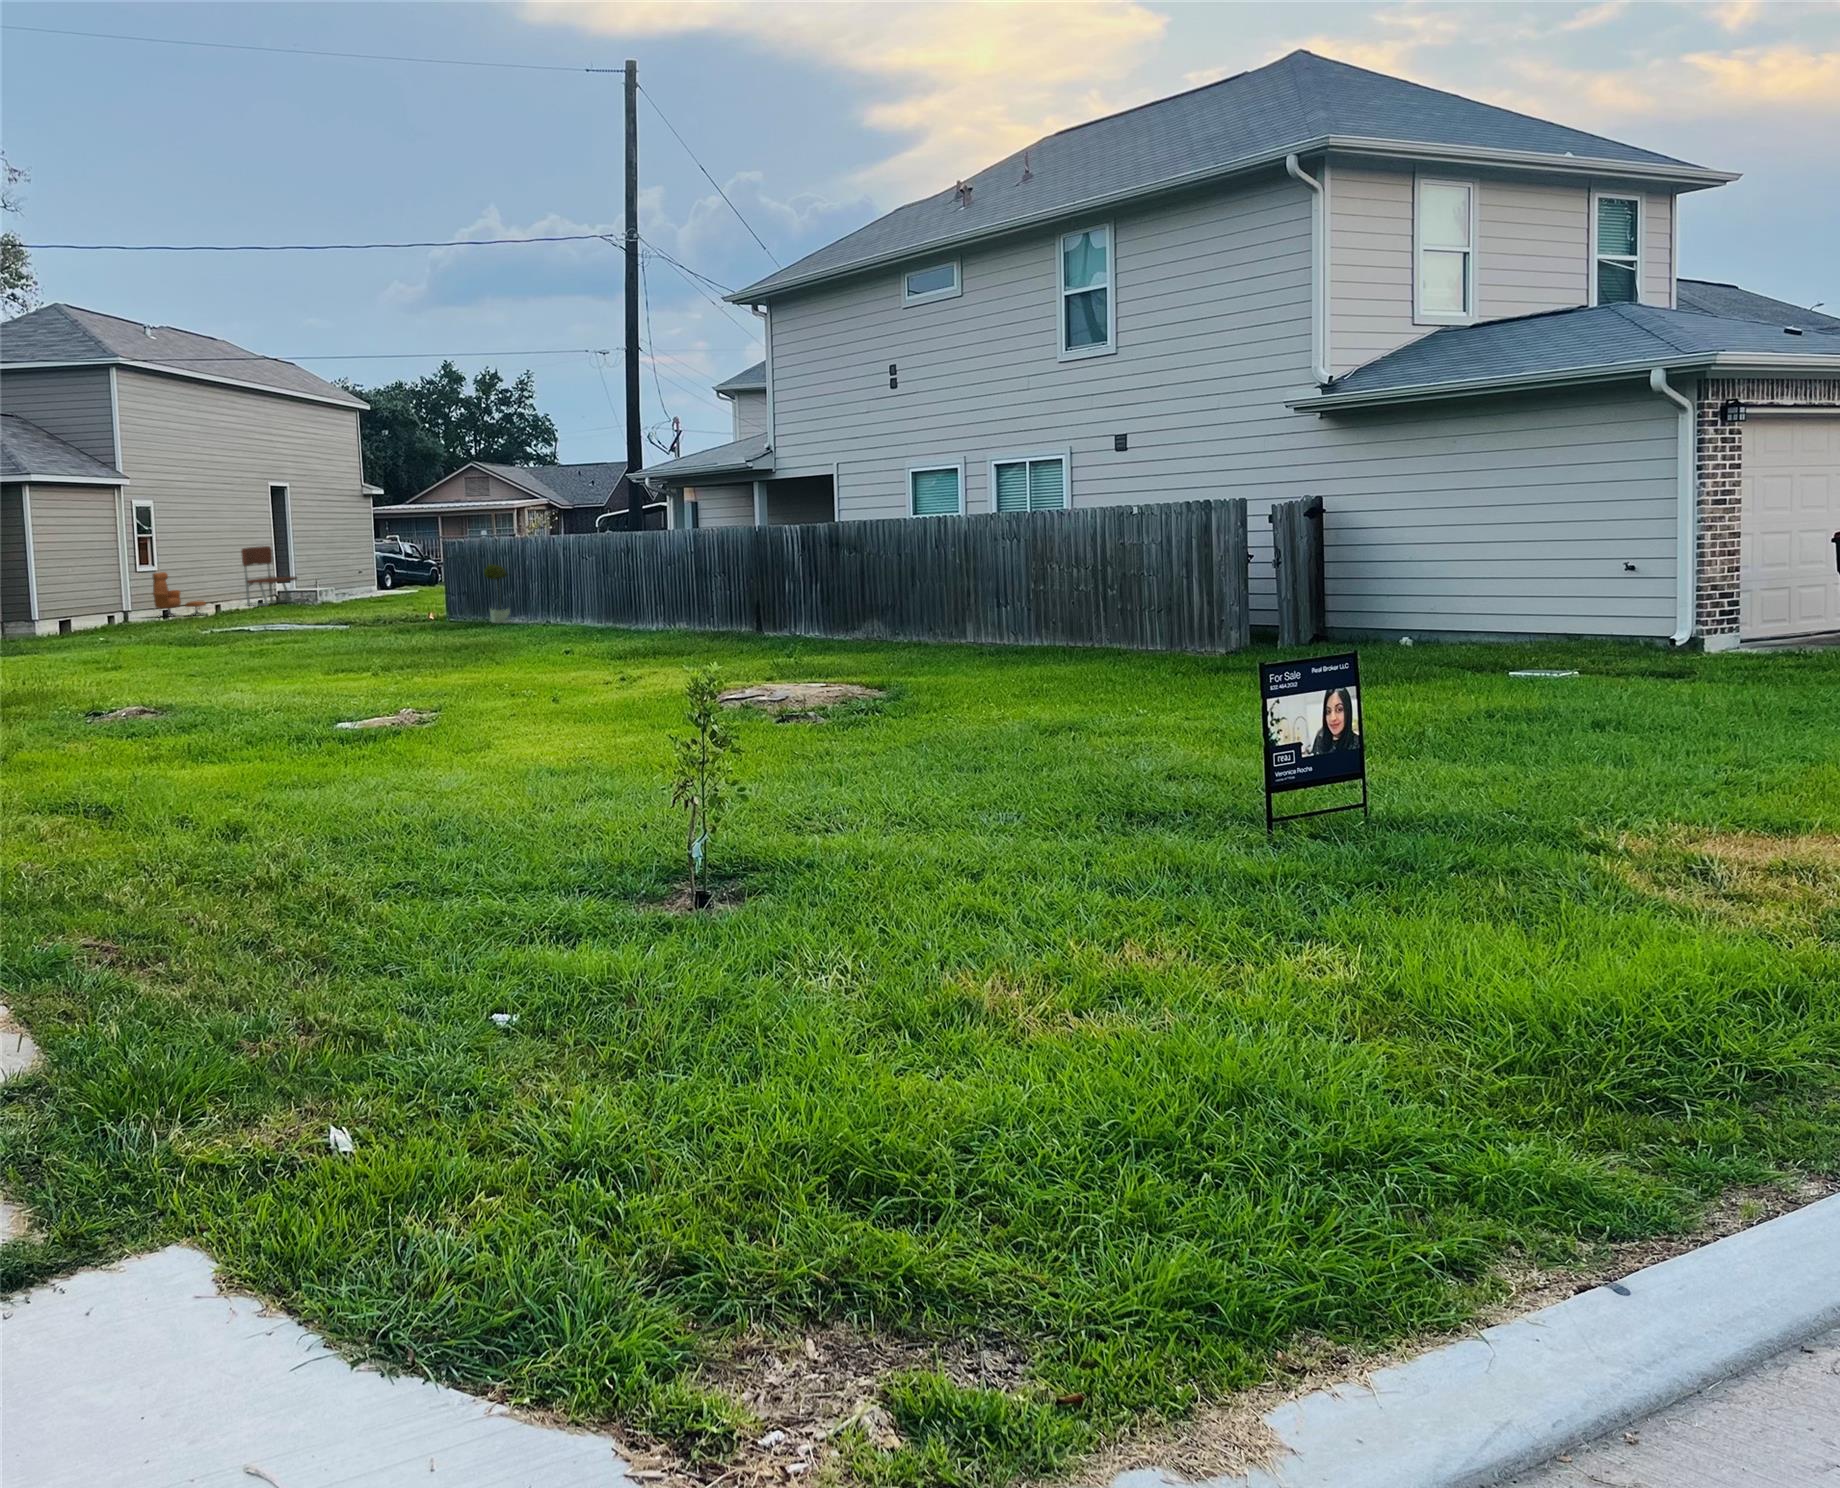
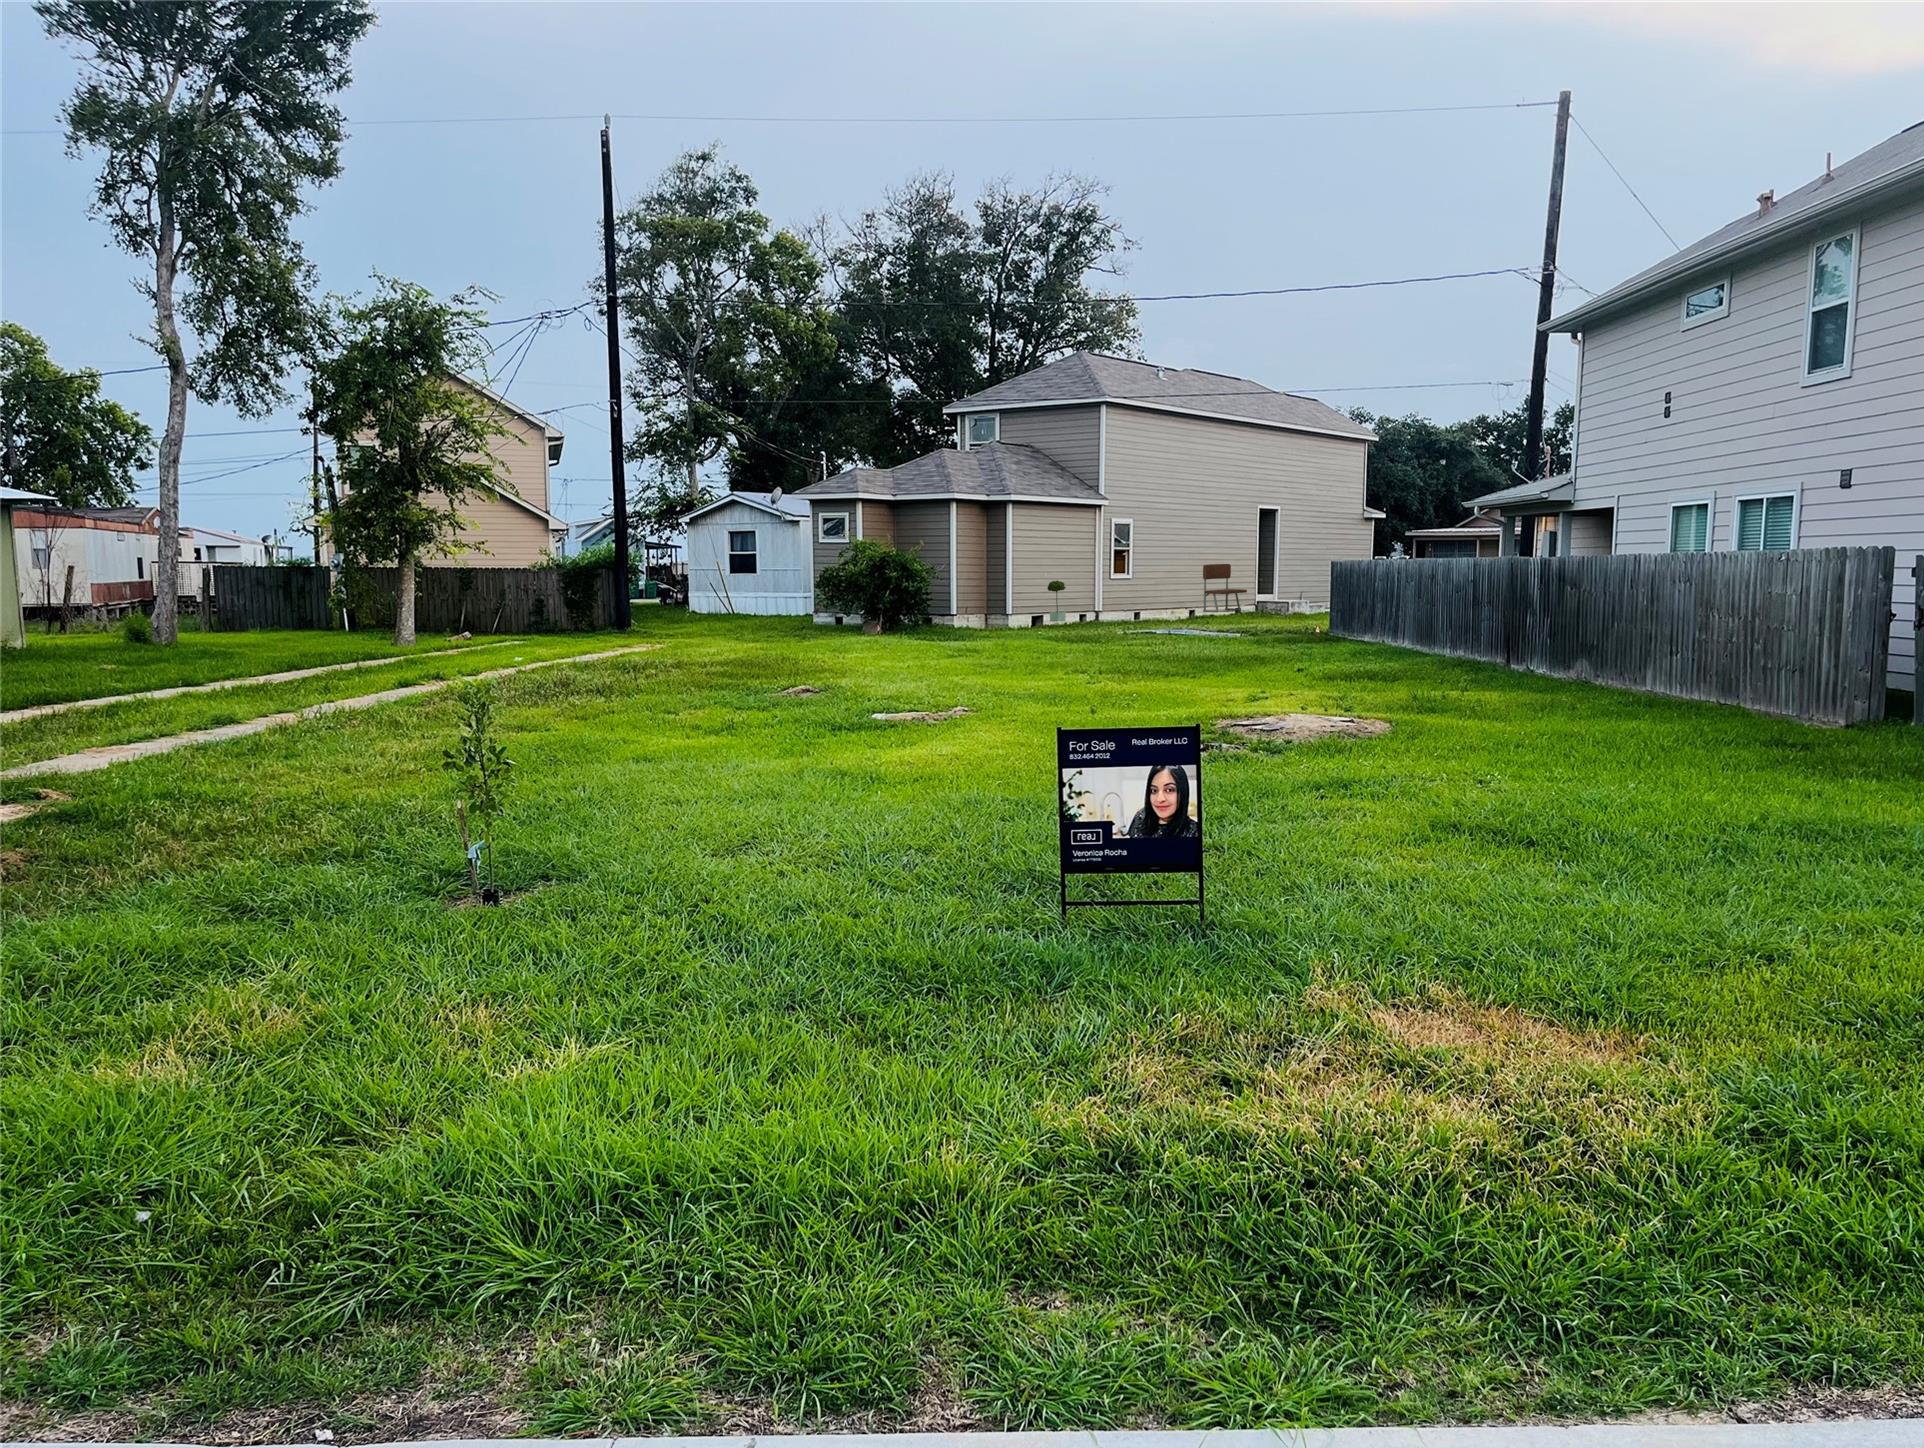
potted tree: present [484,564,510,623] -> present [1048,580,1066,621]
lounge chair: present [152,572,206,617] -> none [1117,582,1156,618]

